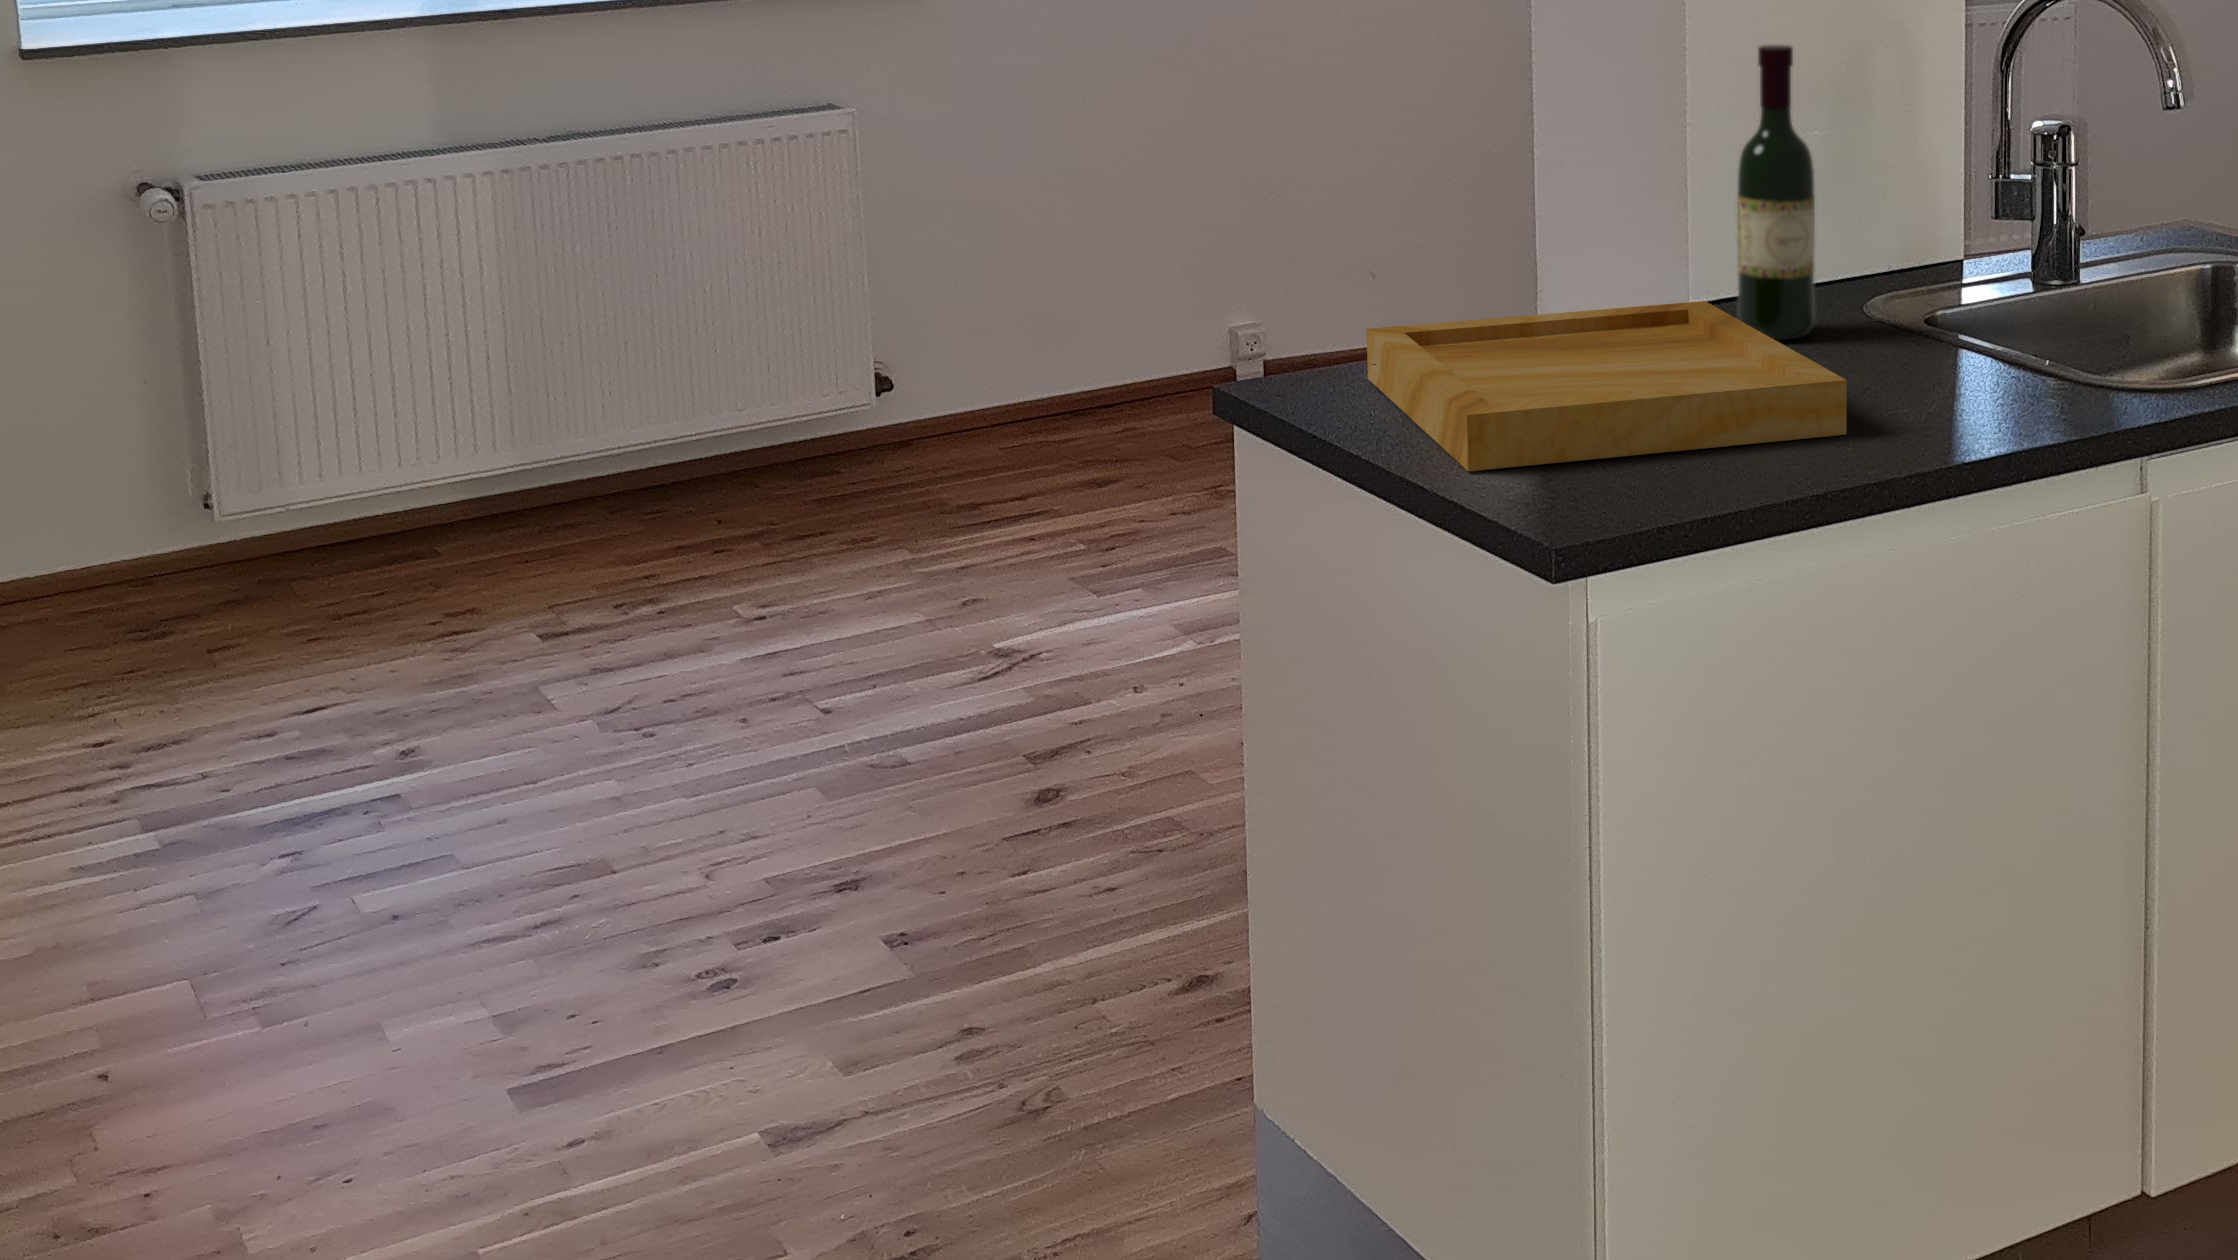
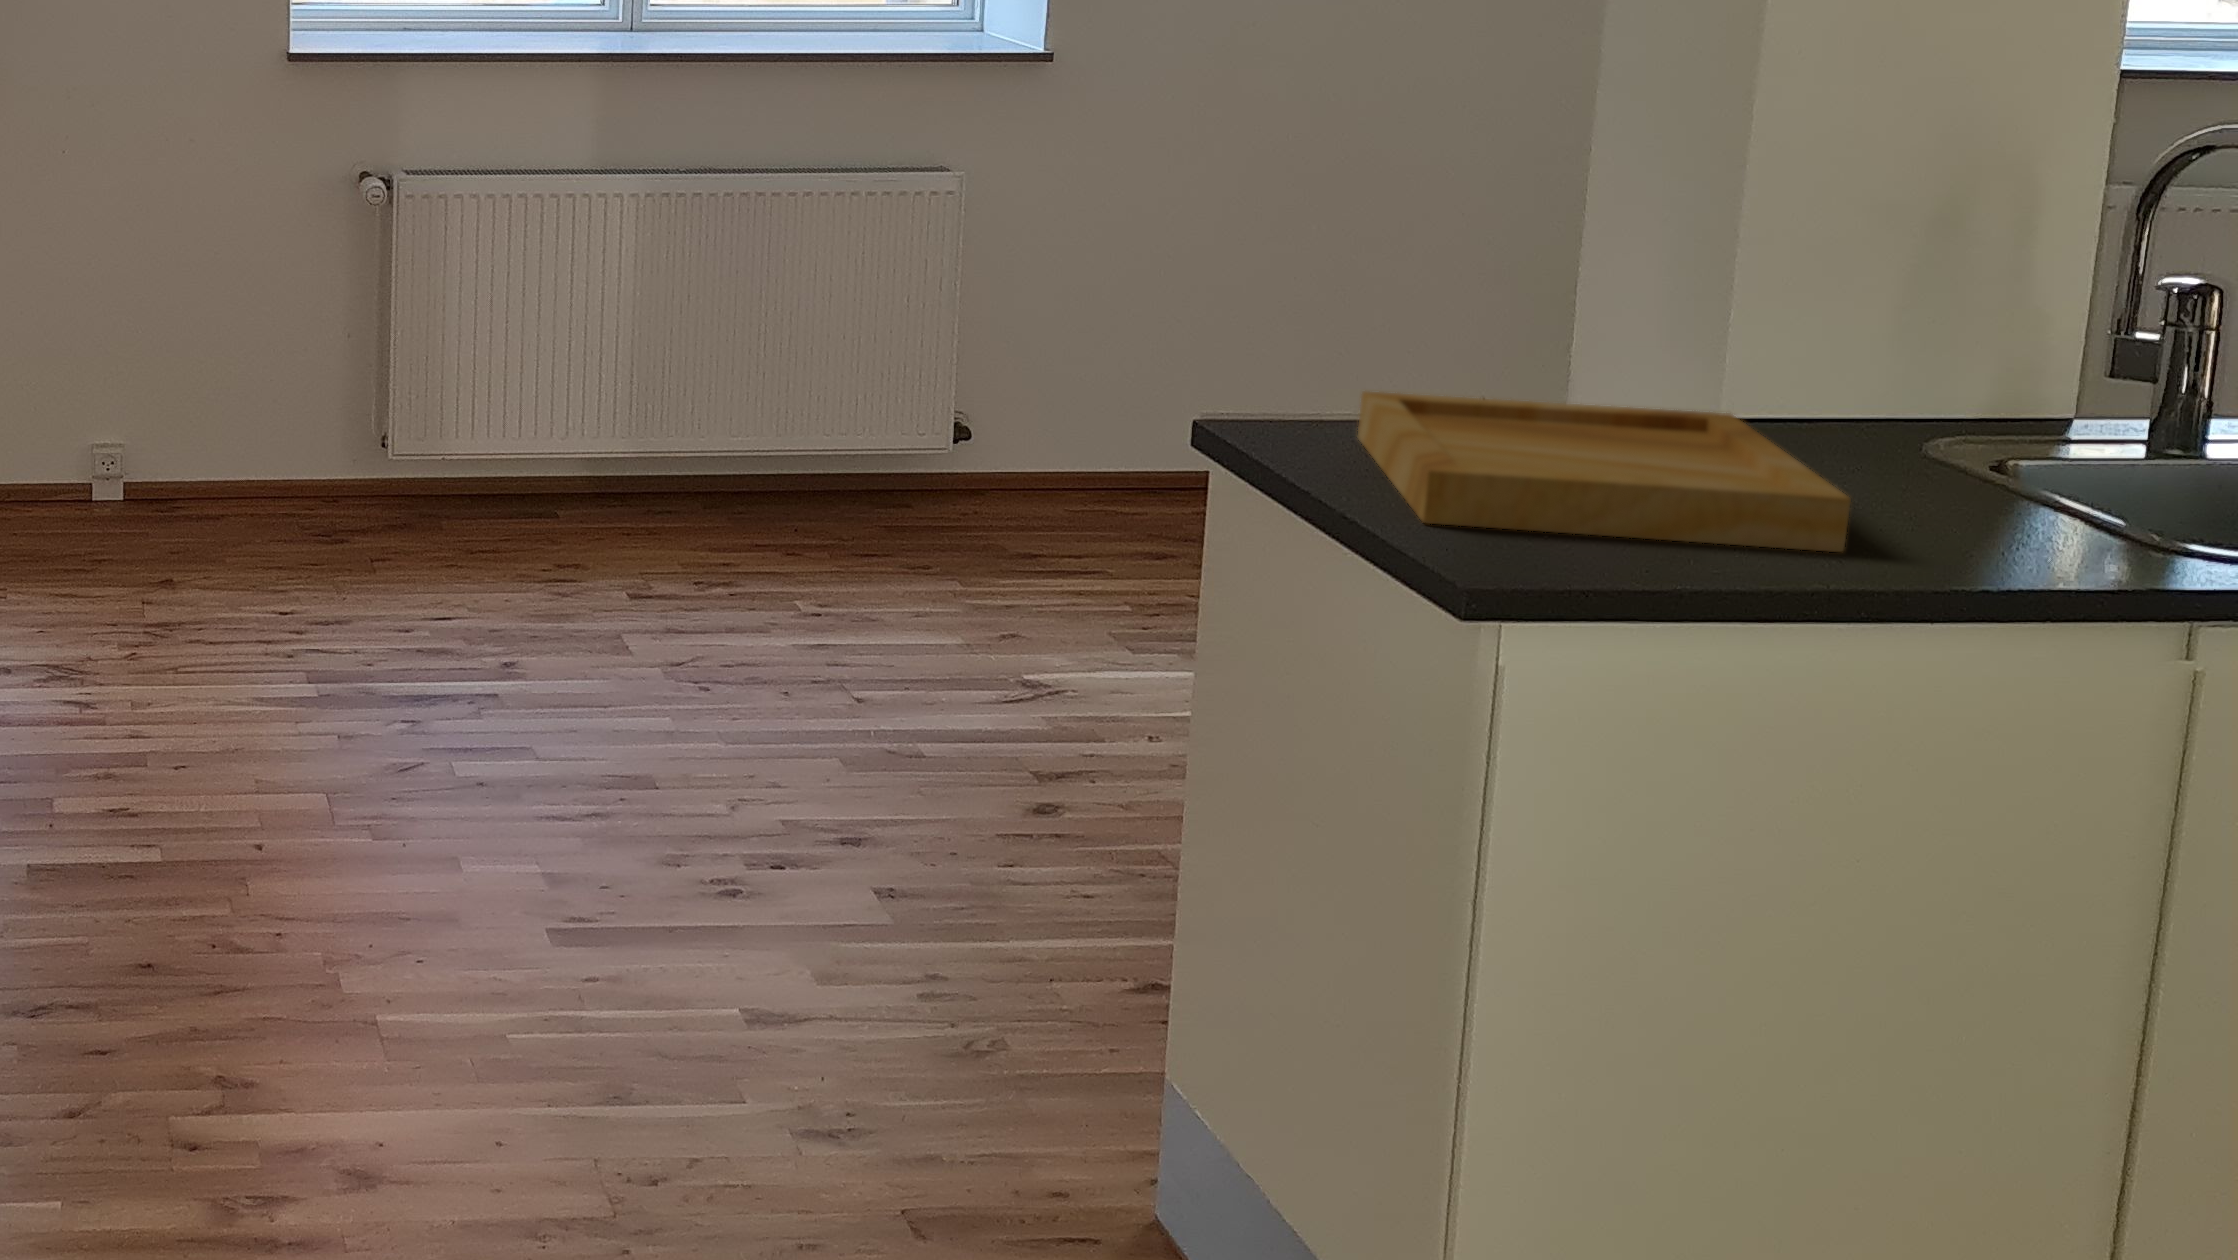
wine bottle: present [1737,45,1815,340] -> none [1771,167,1878,465]

